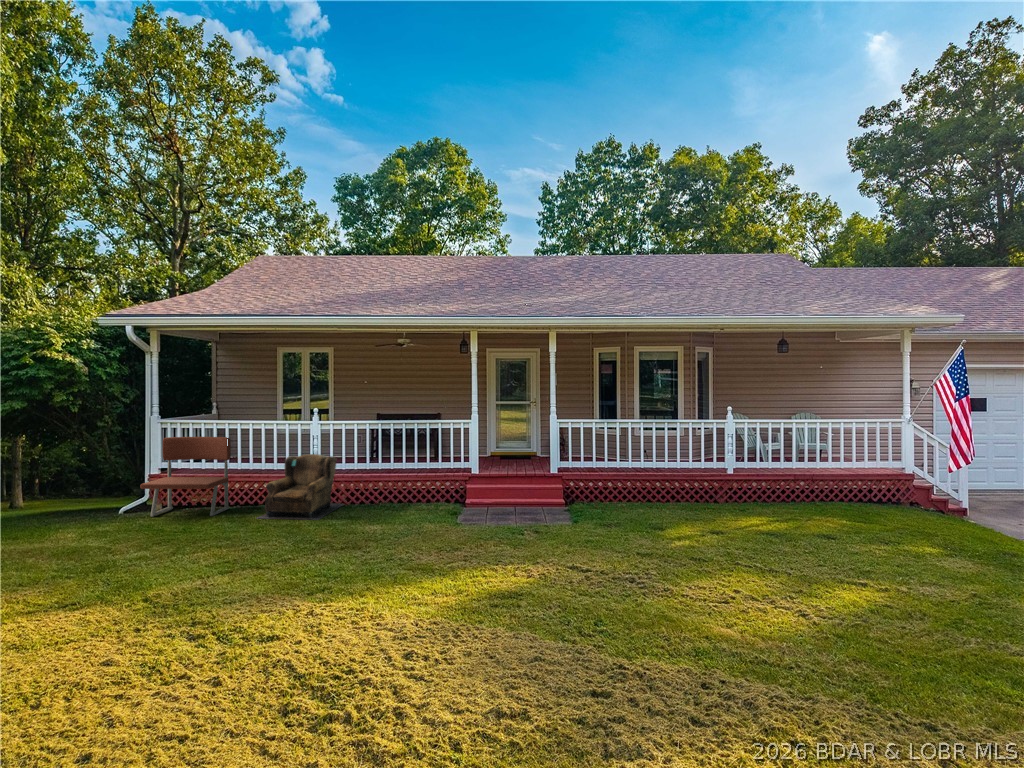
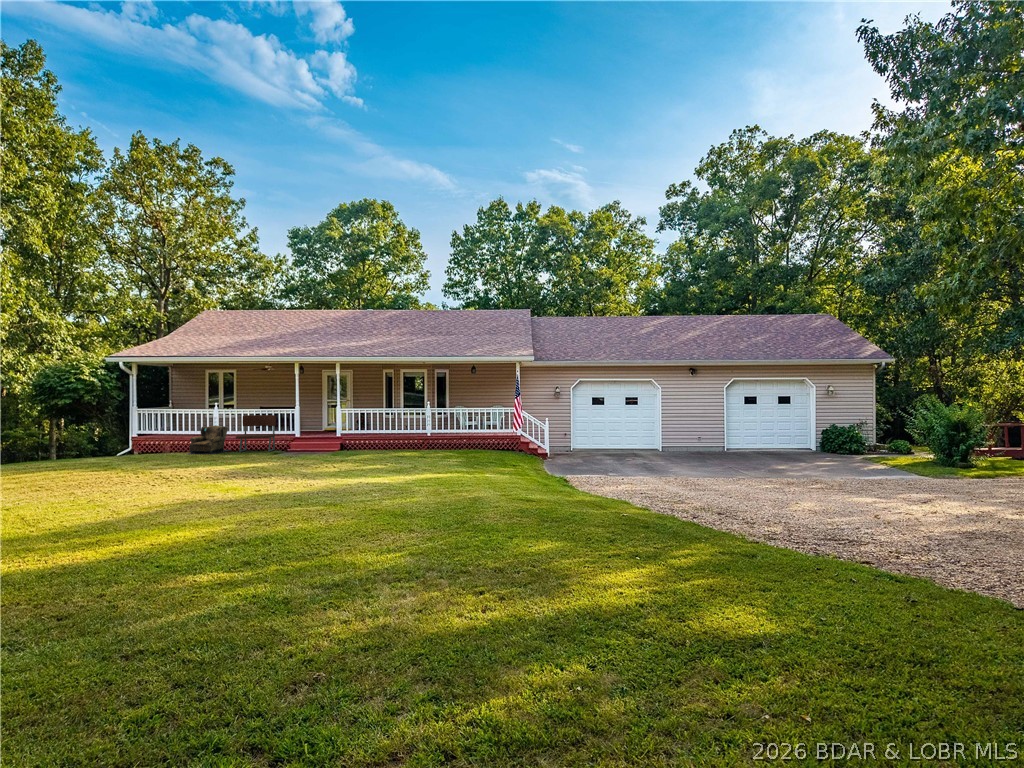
bench: present [140,437,231,517] -> present [236,415,276,452]

